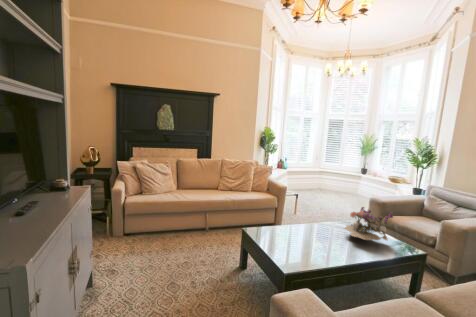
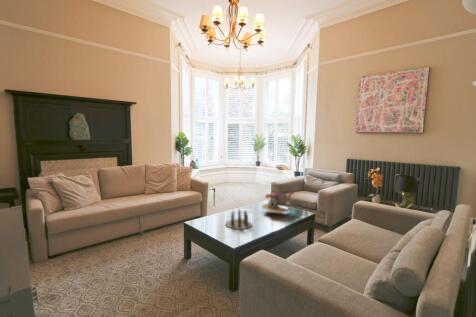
candle: none [290,223,333,250] -> present [226,211,252,229]

